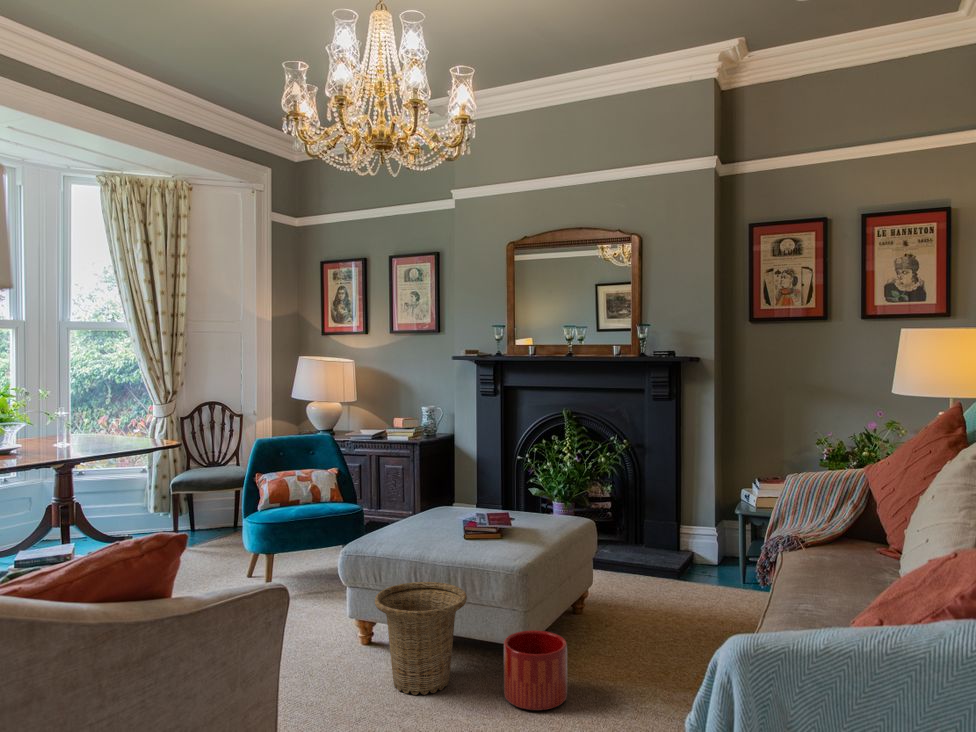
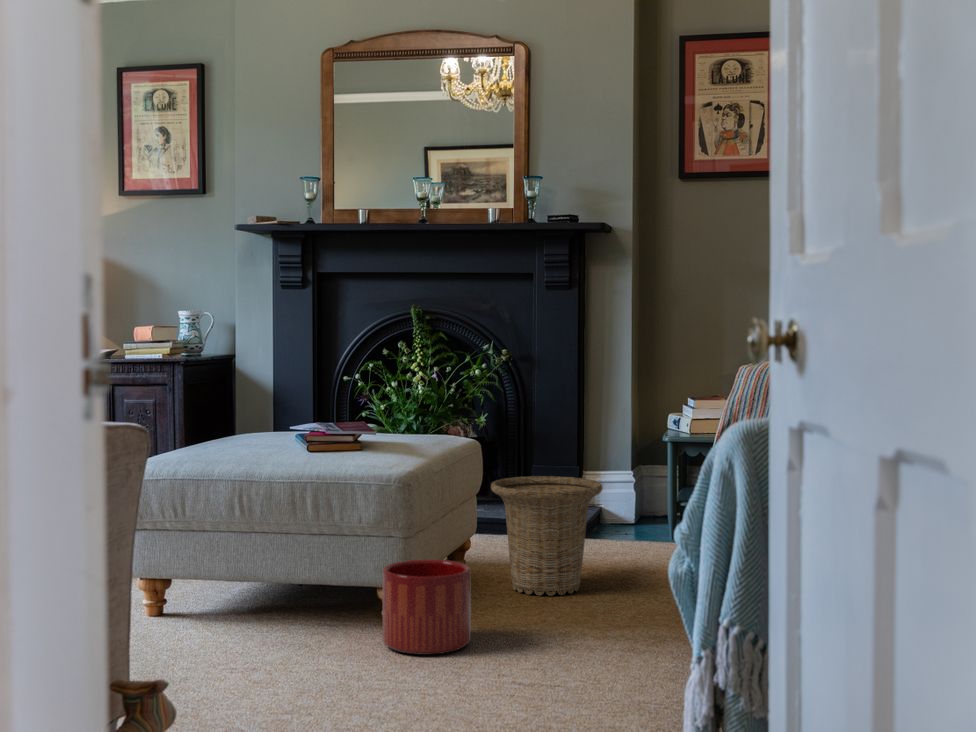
basket: present [375,582,467,695] -> present [491,476,602,596]

